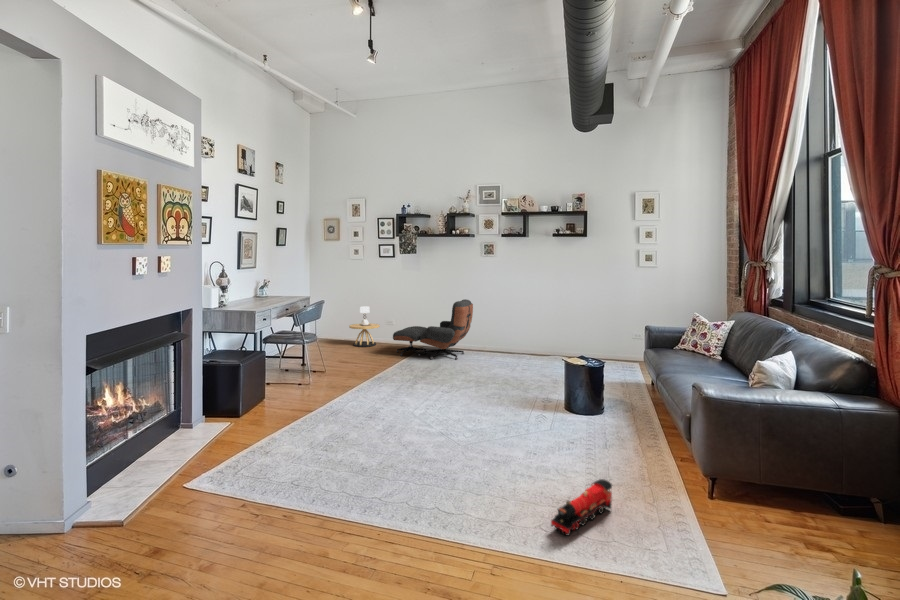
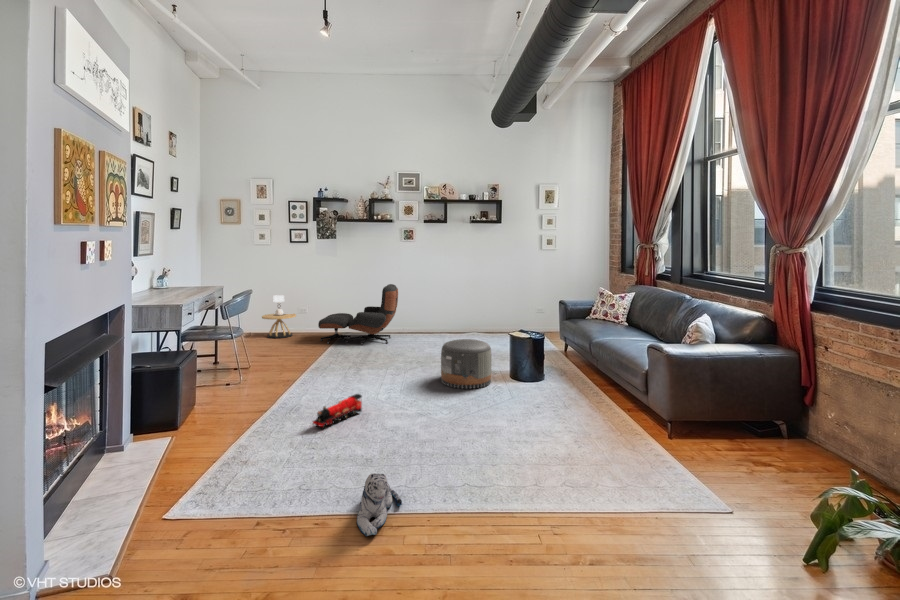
pouf: none [484,362,538,416] -> present [441,339,492,389]
toy train: present [551,479,612,536] -> present [313,394,362,429]
plush toy: none [301,494,361,557] -> present [357,473,402,536]

